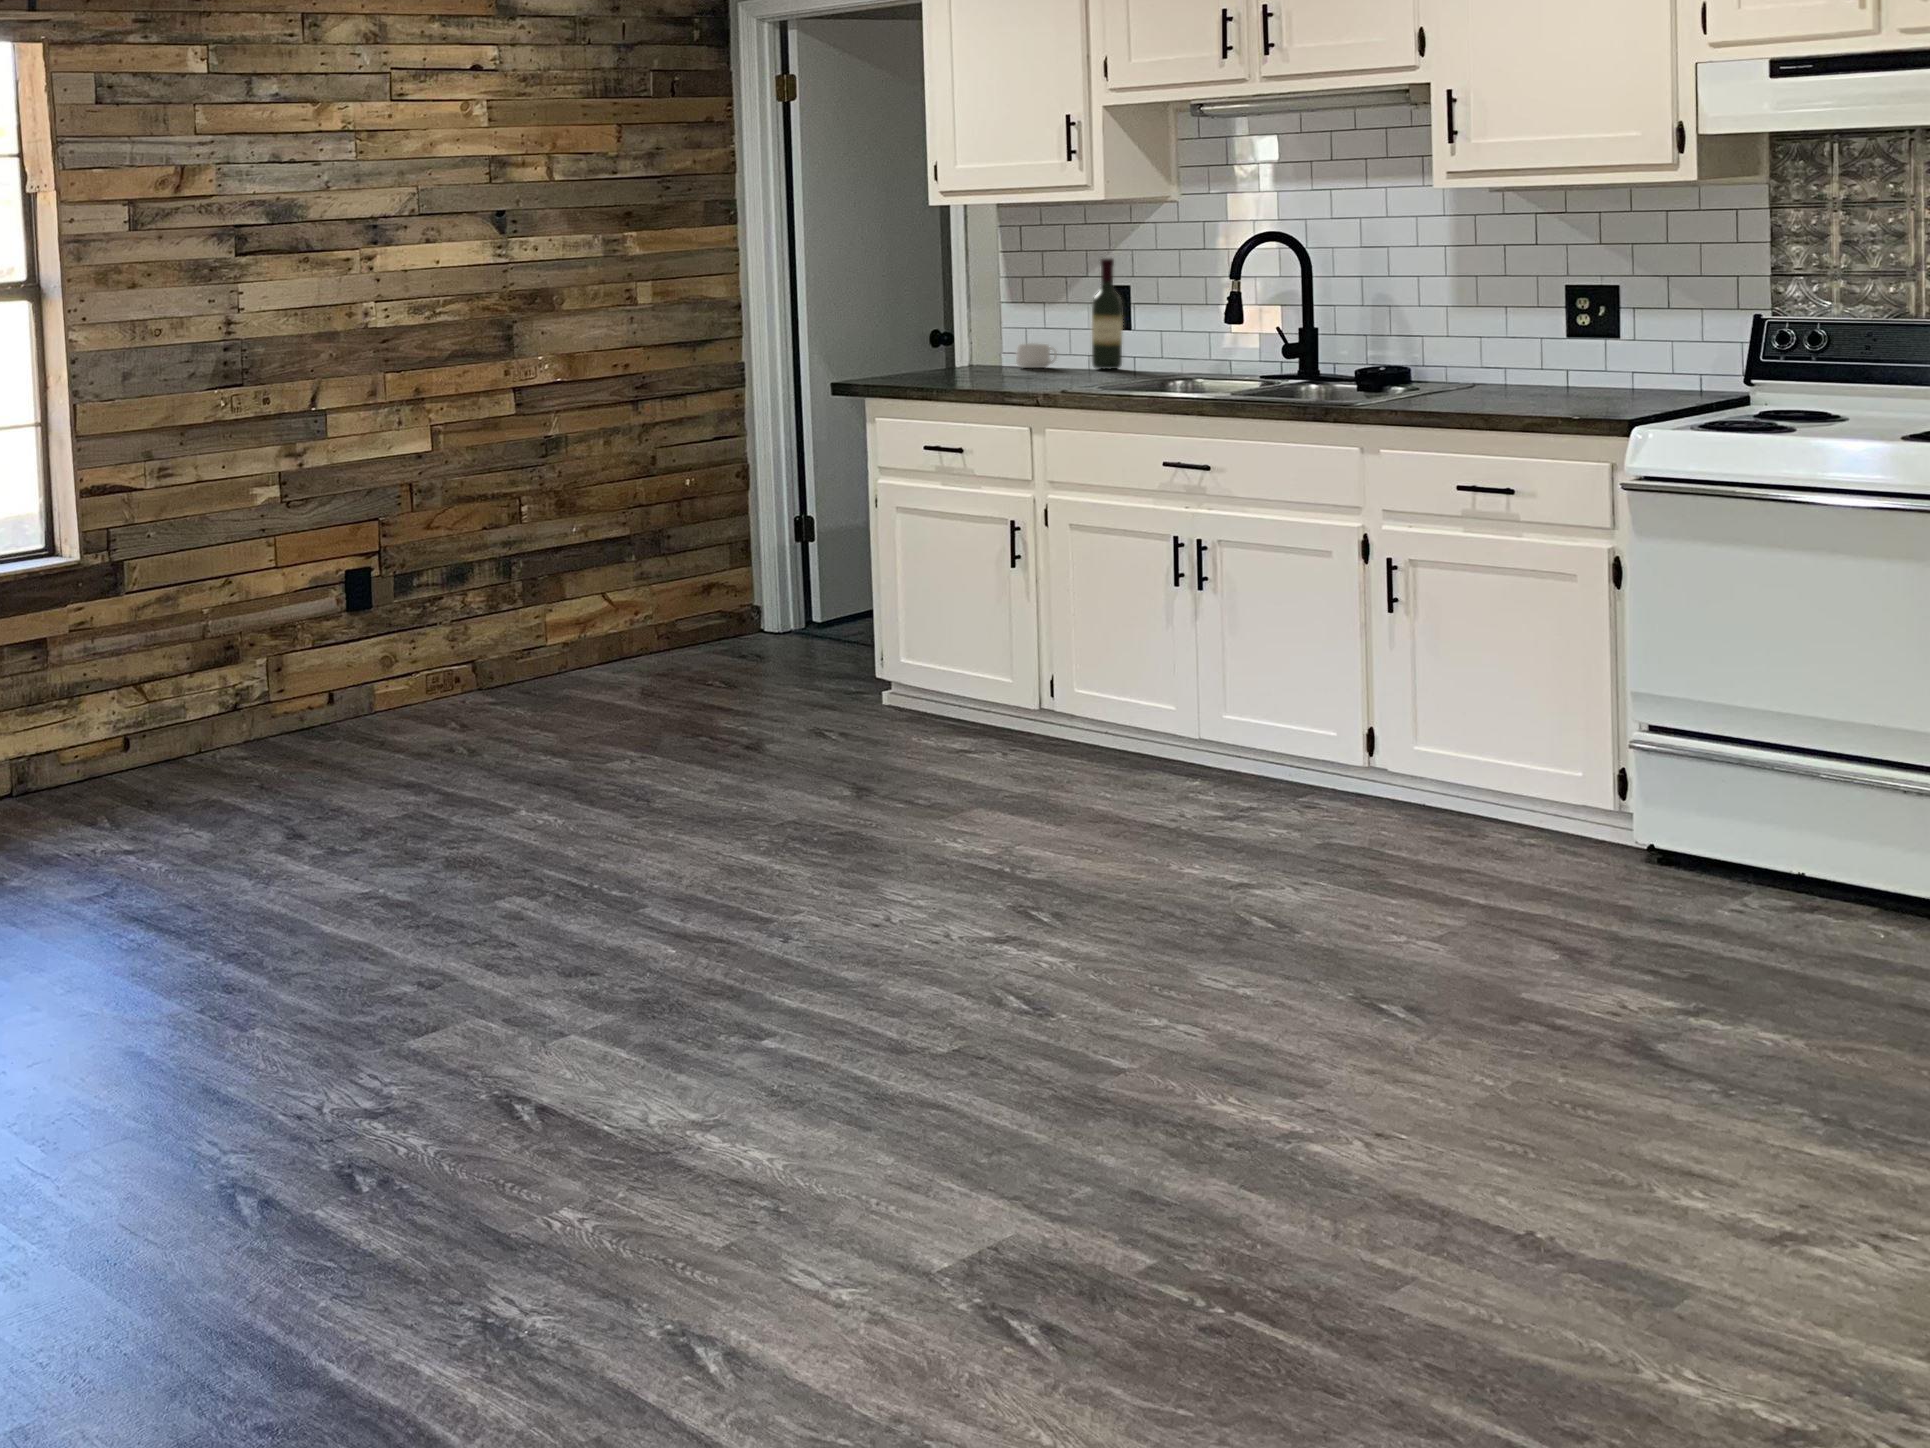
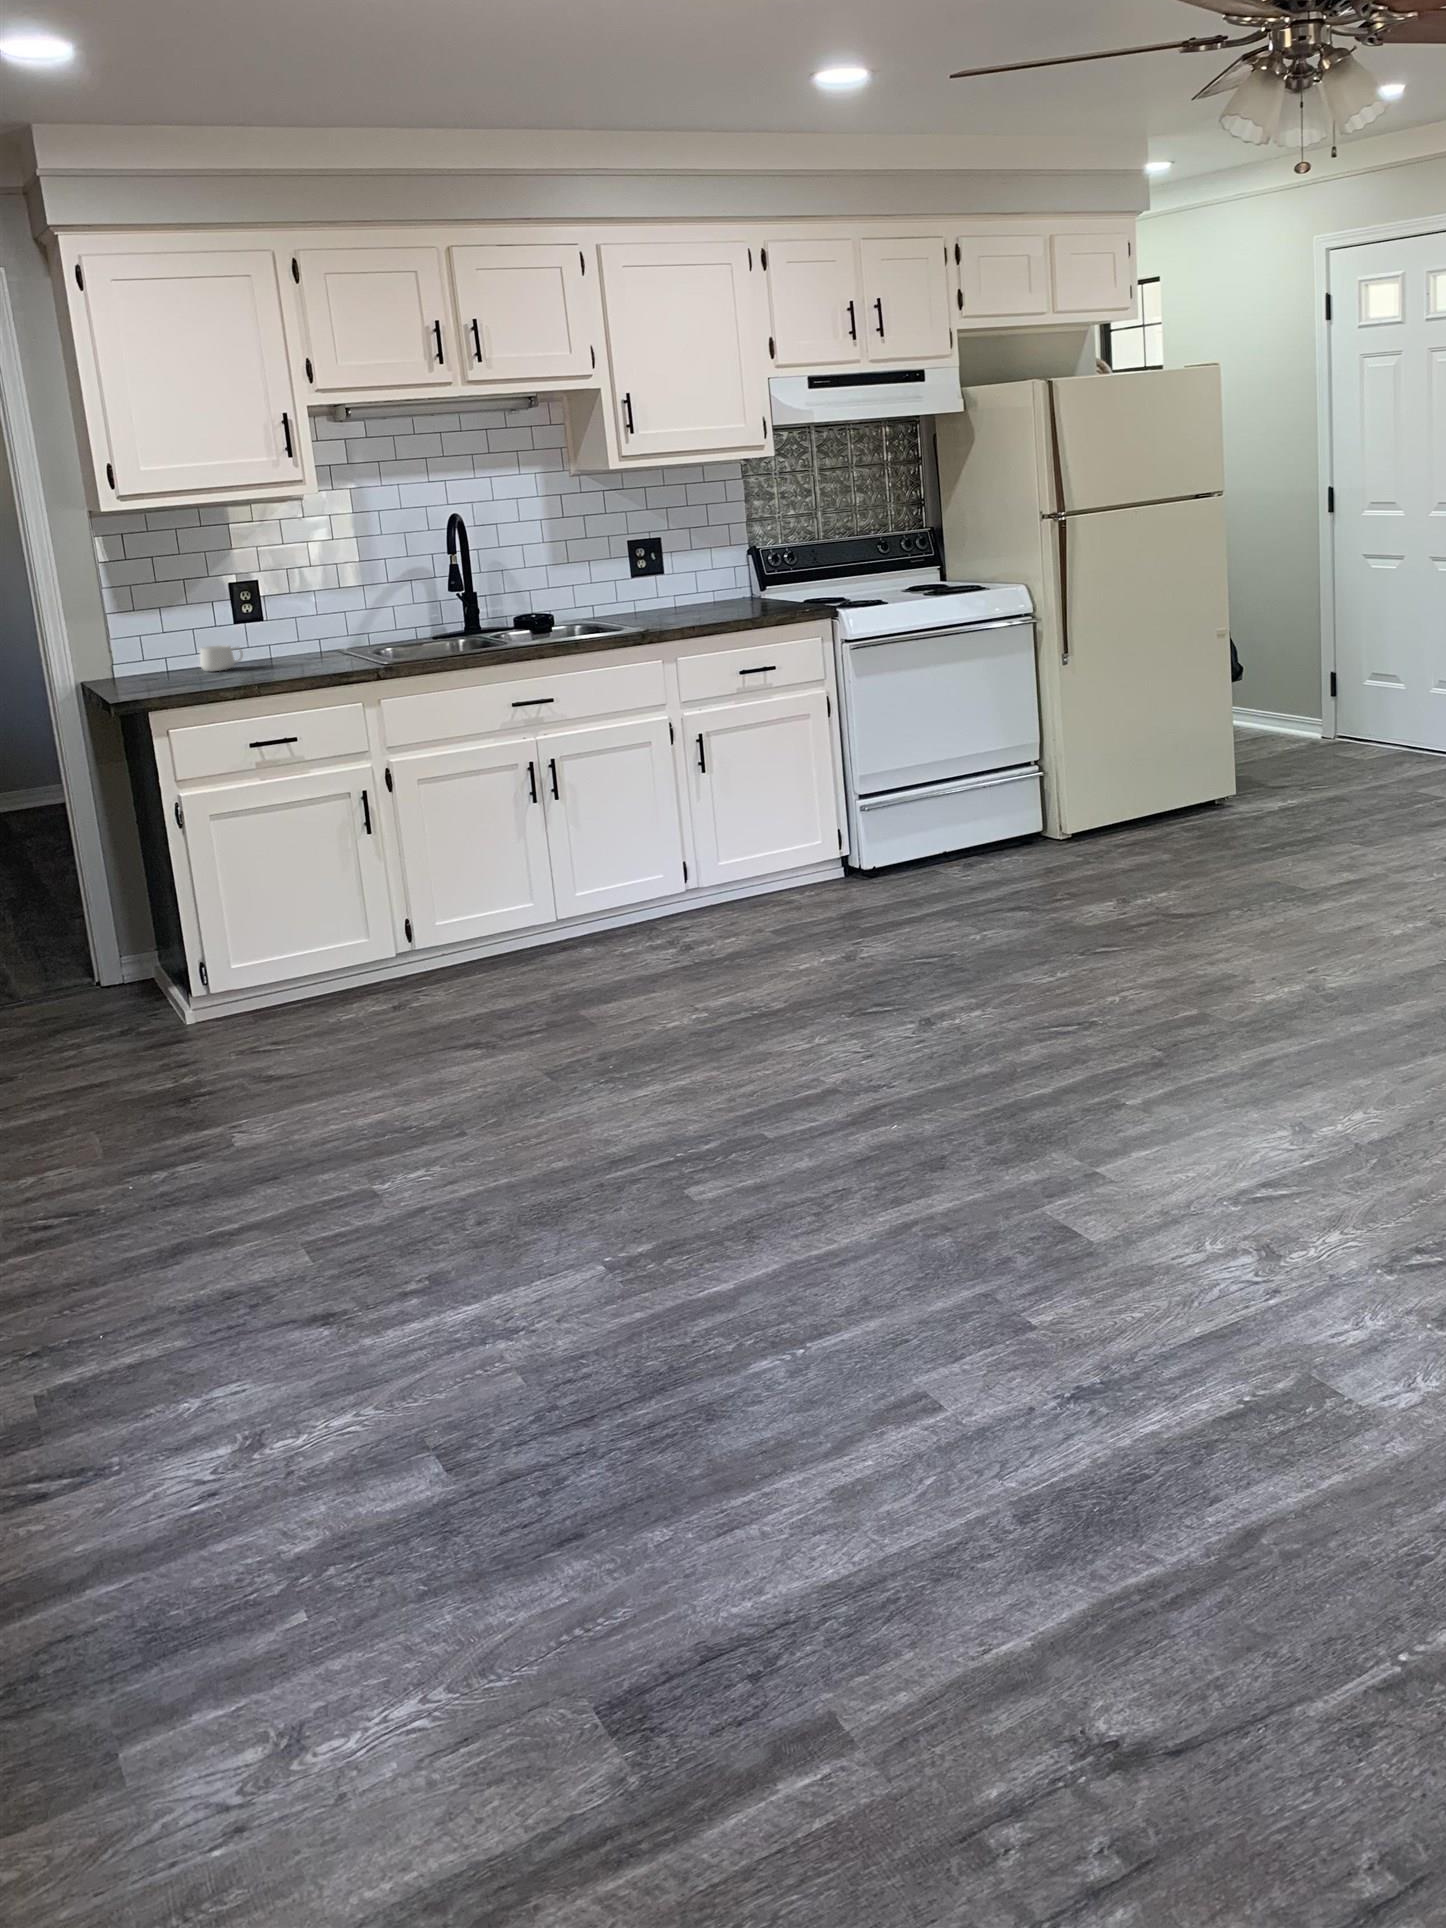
wine bottle: present [1092,258,1123,369] -> none [262,555,298,660]

